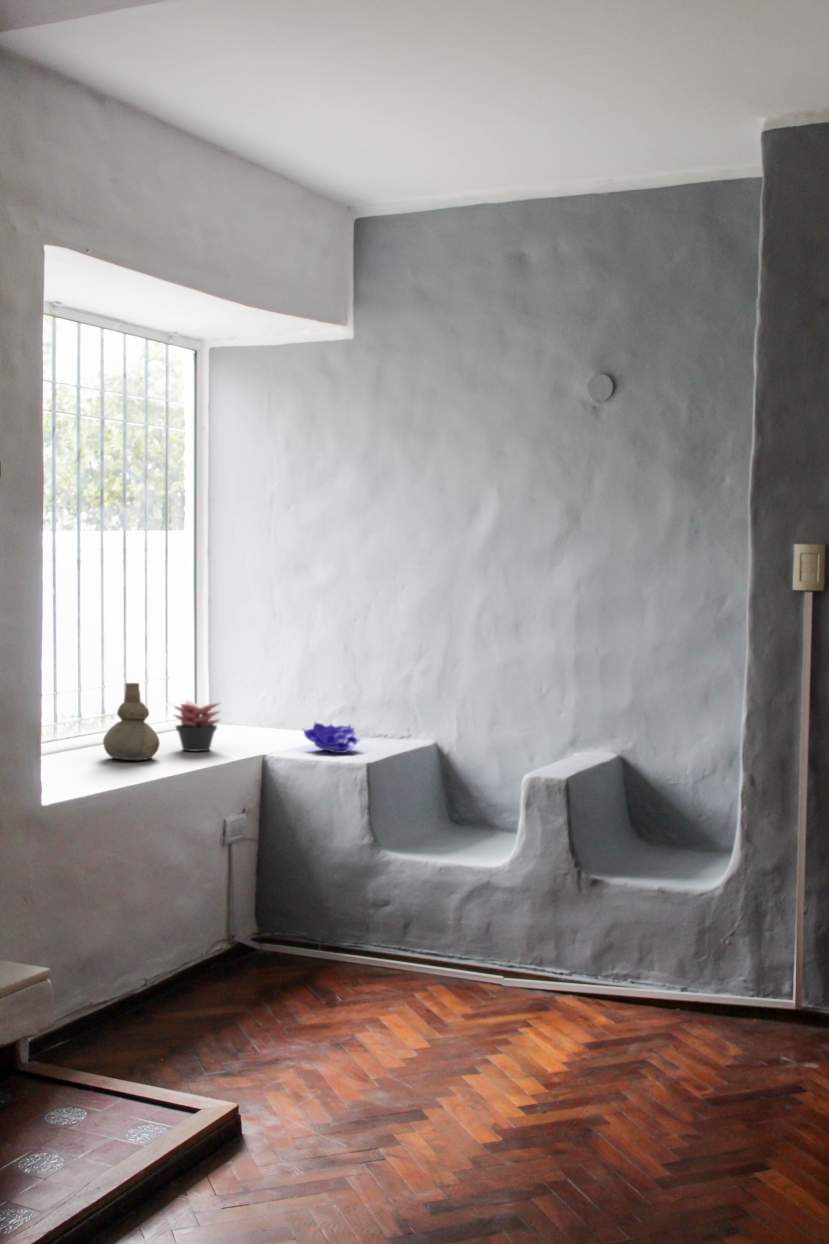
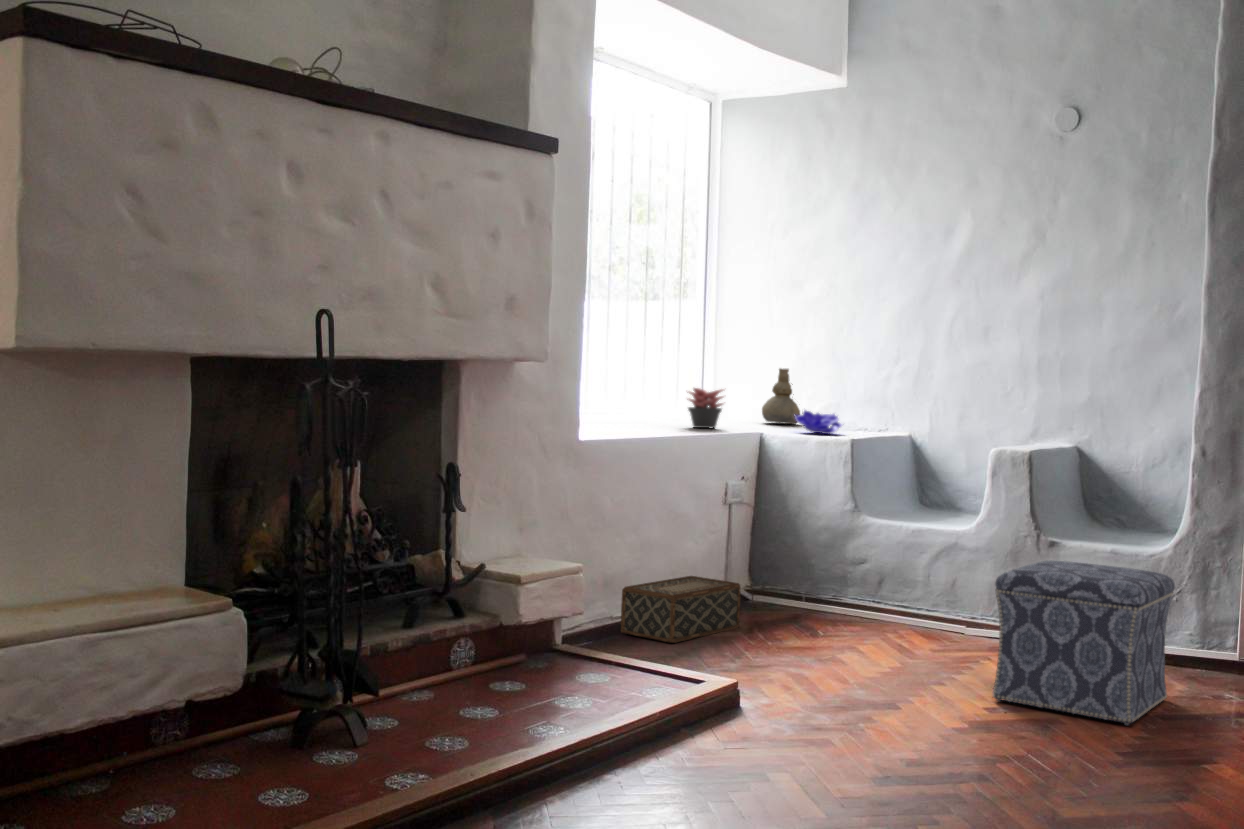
vase: present [103,683,160,760] -> present [762,368,800,424]
ottoman: none [530,920,723,1118] -> present [993,561,1175,725]
woven basket: none [98,938,243,1034] -> present [621,576,741,643]

